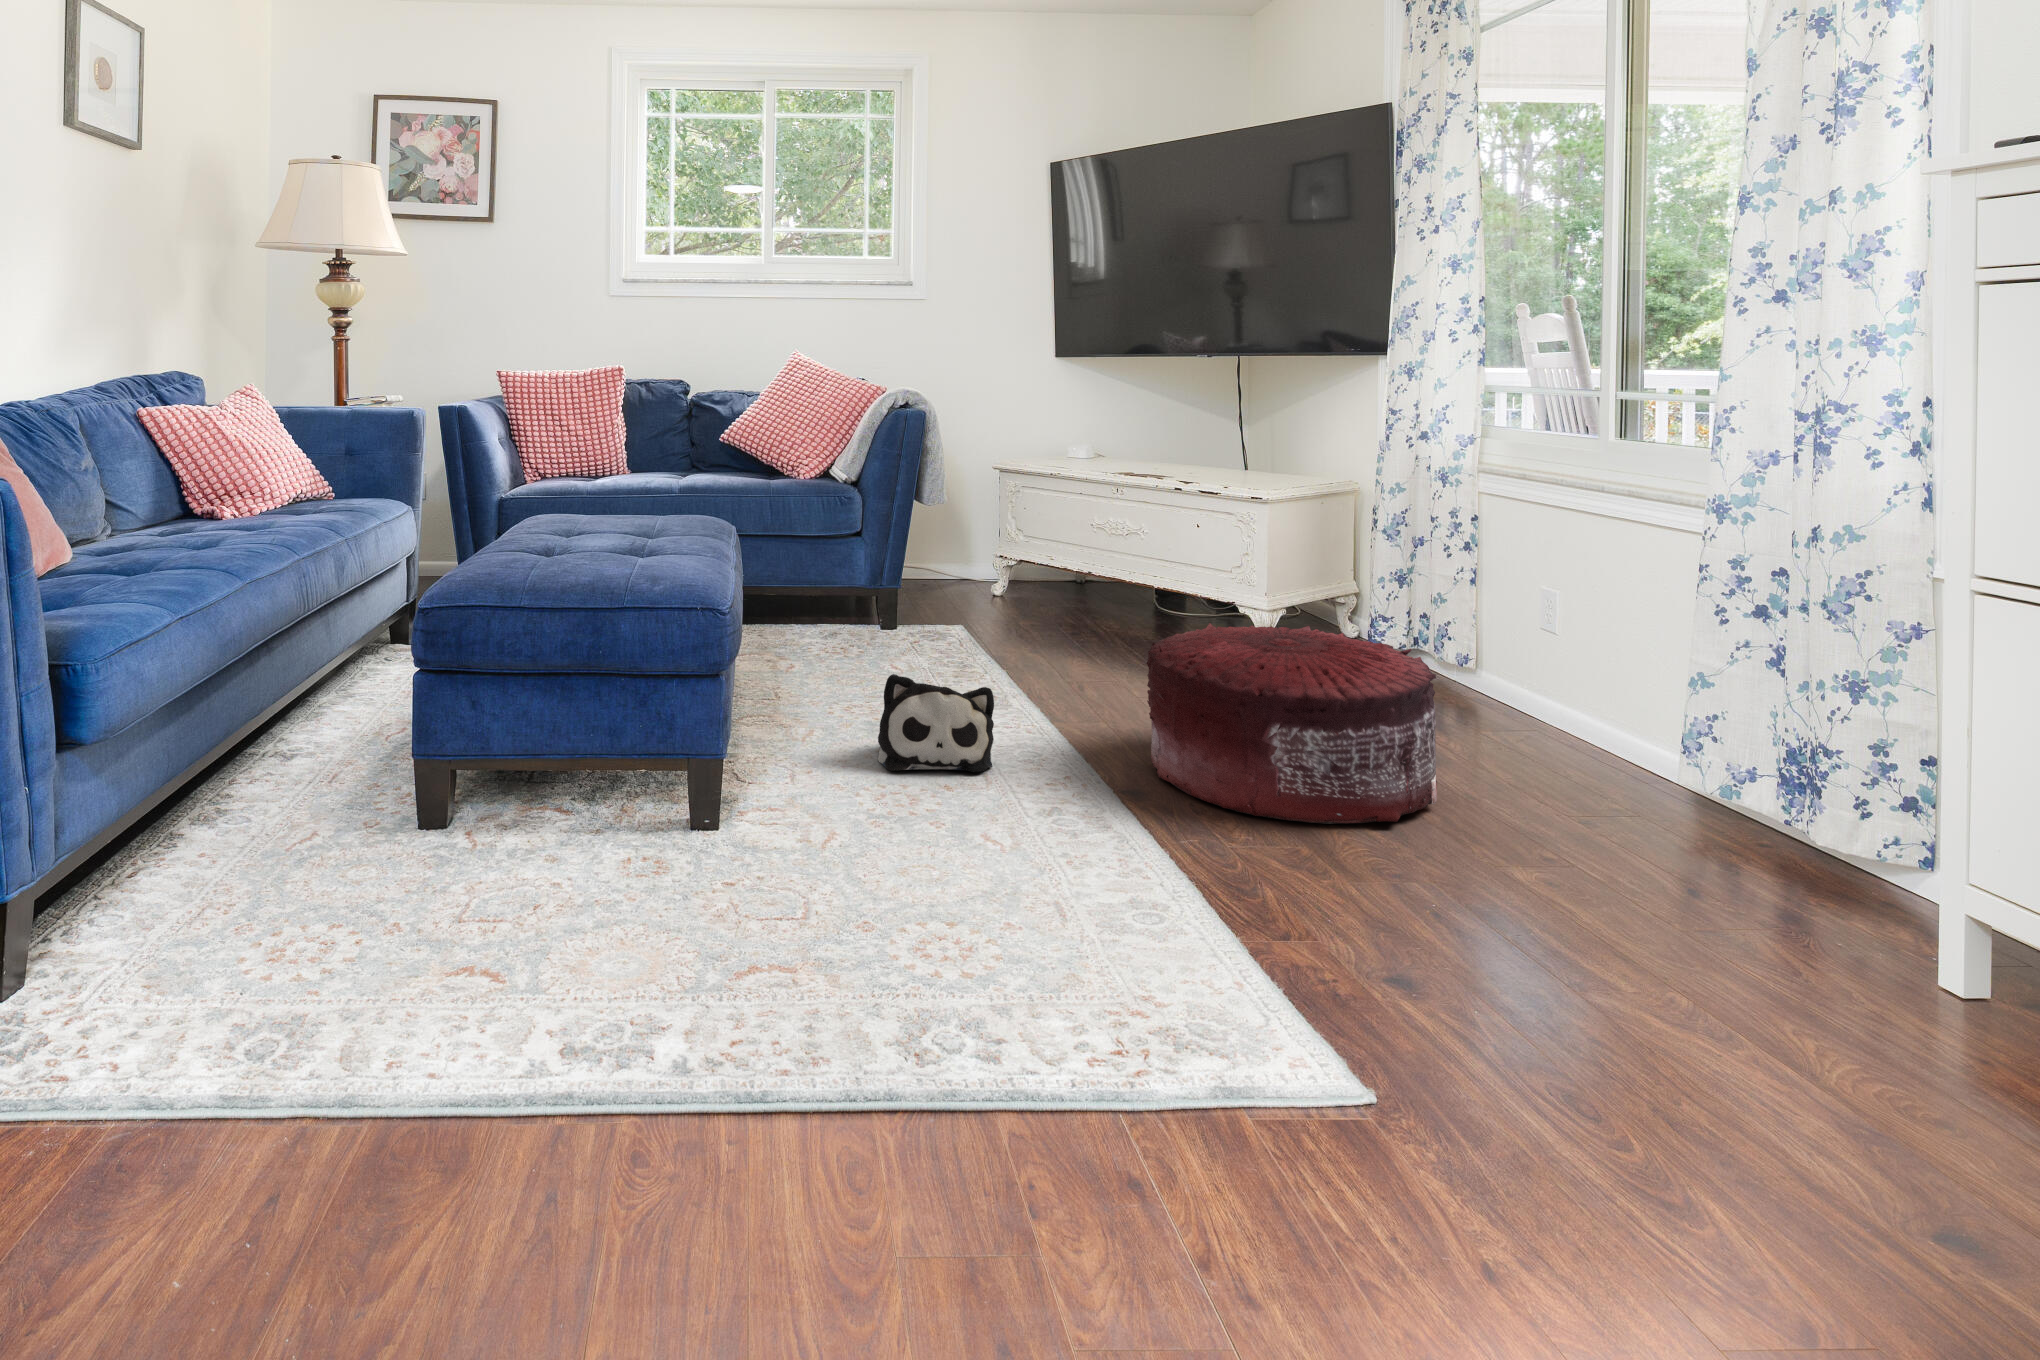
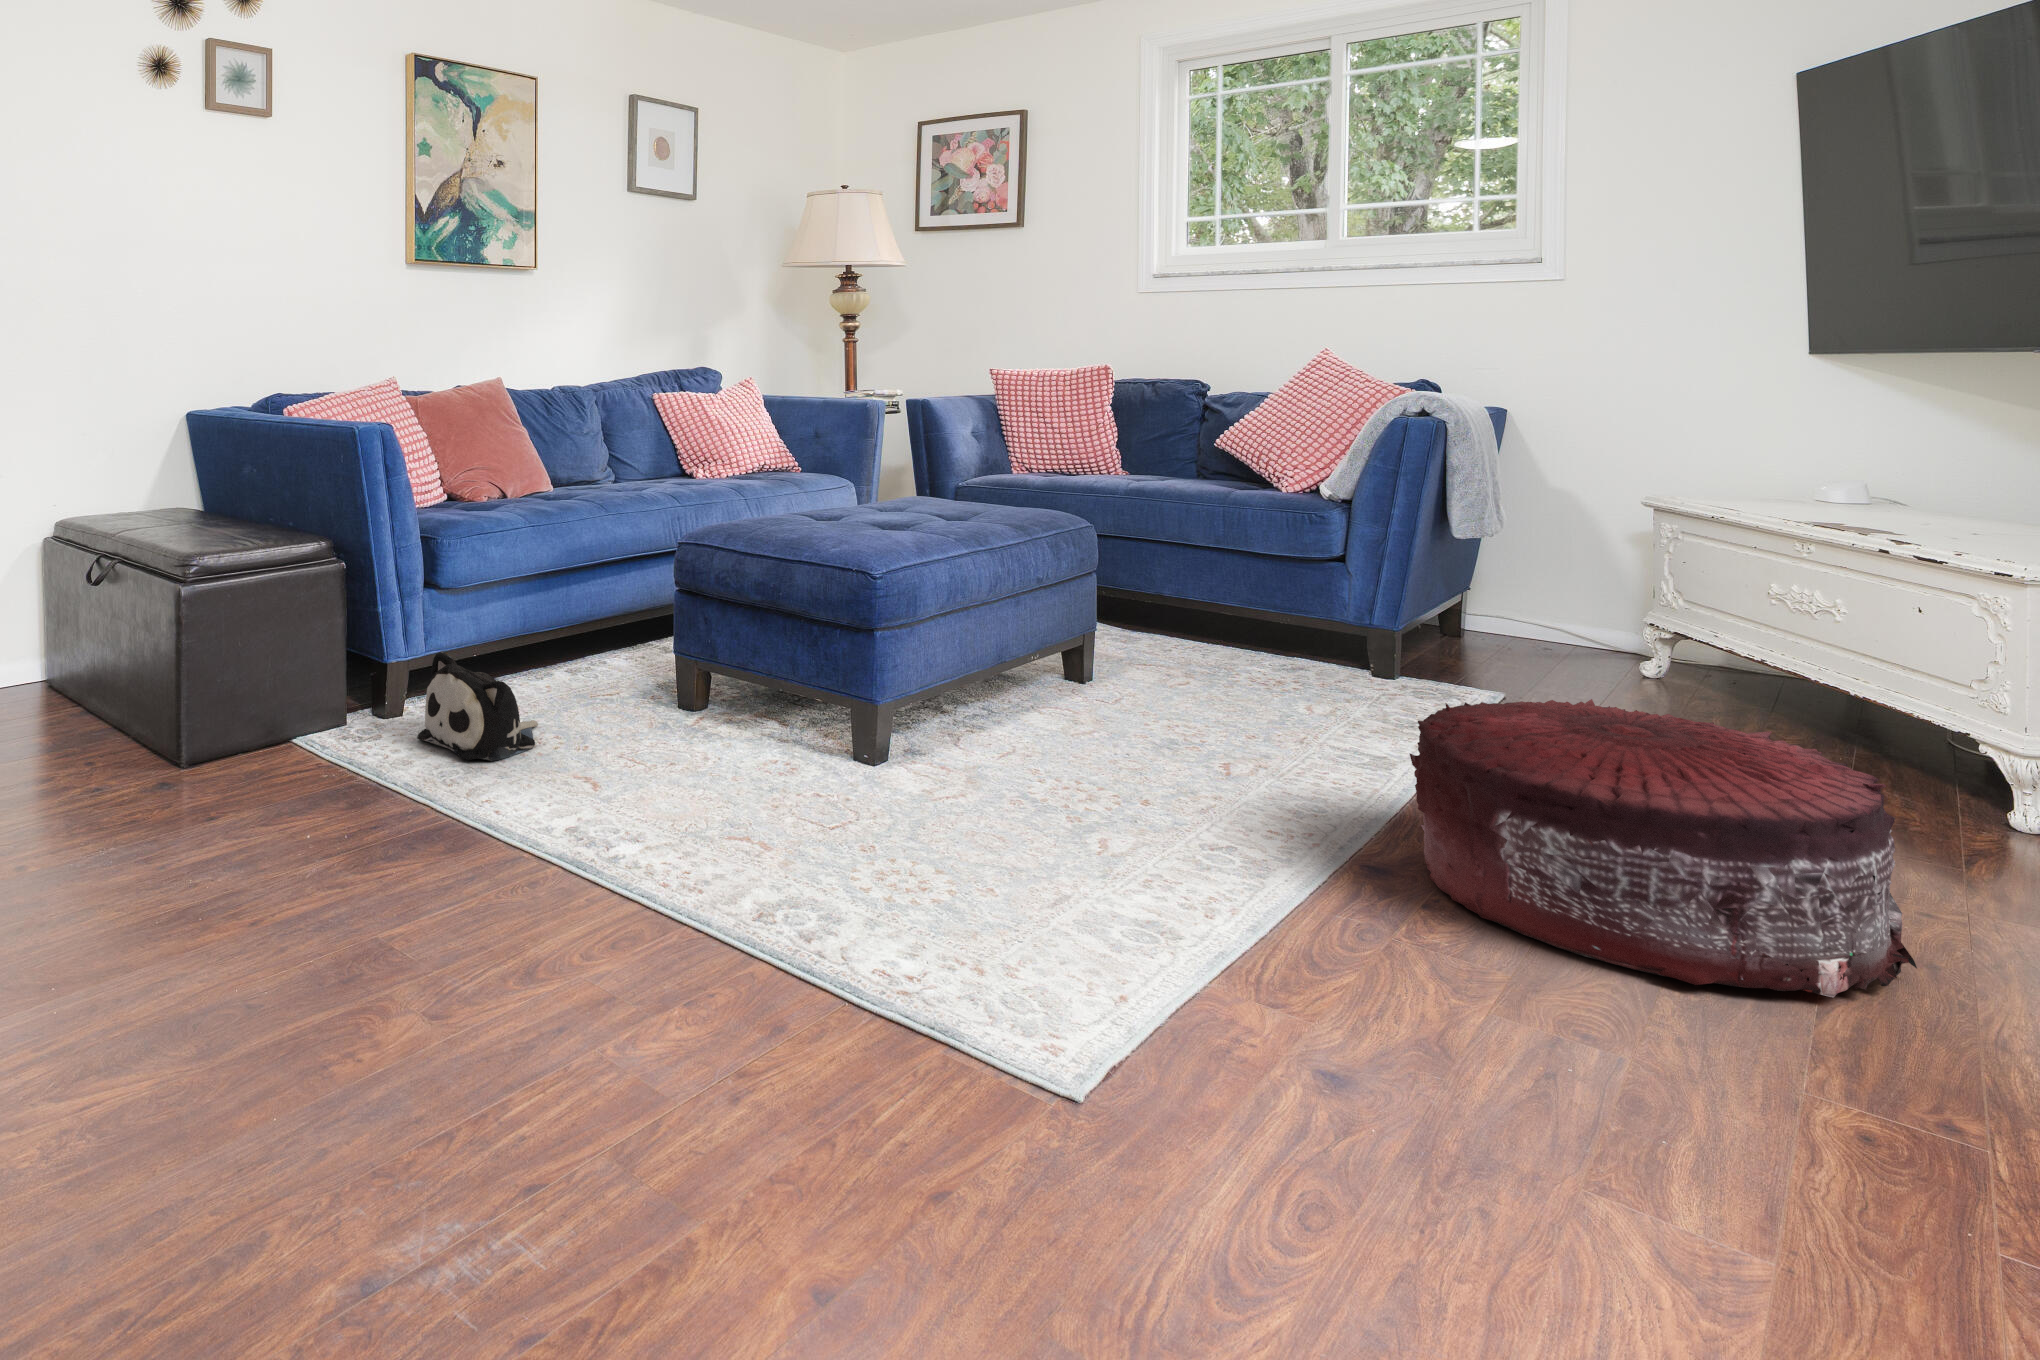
plush toy: present [878,674,994,772] -> present [417,651,538,761]

